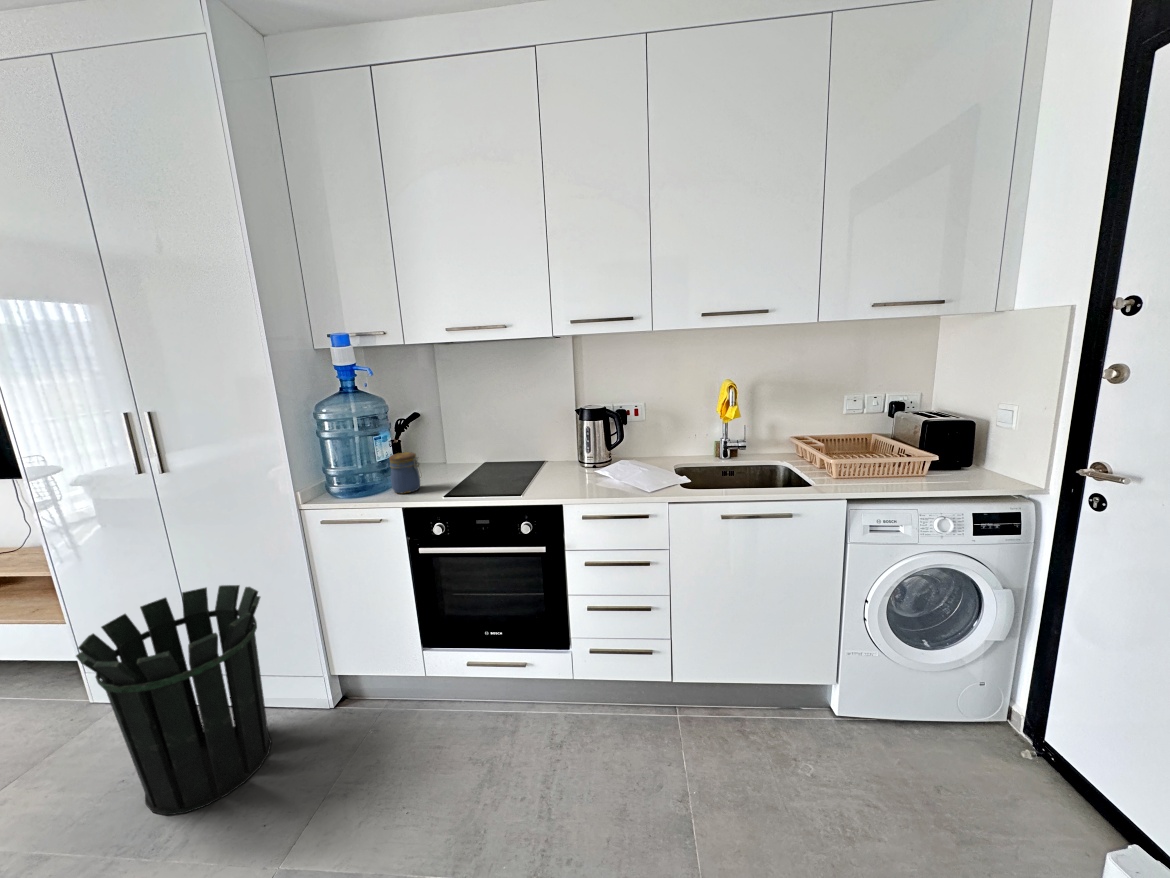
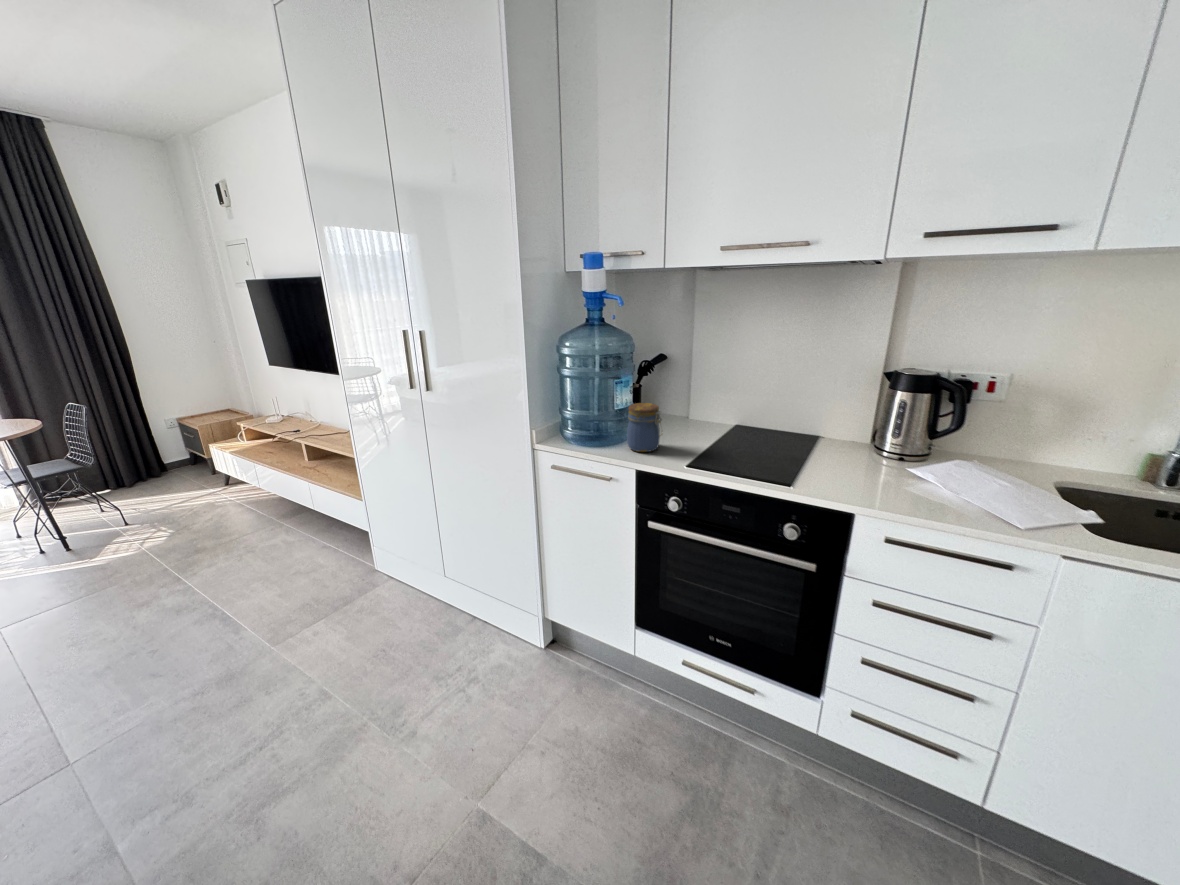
waste bin: present [76,585,272,815] -> none [346,506,490,709]

